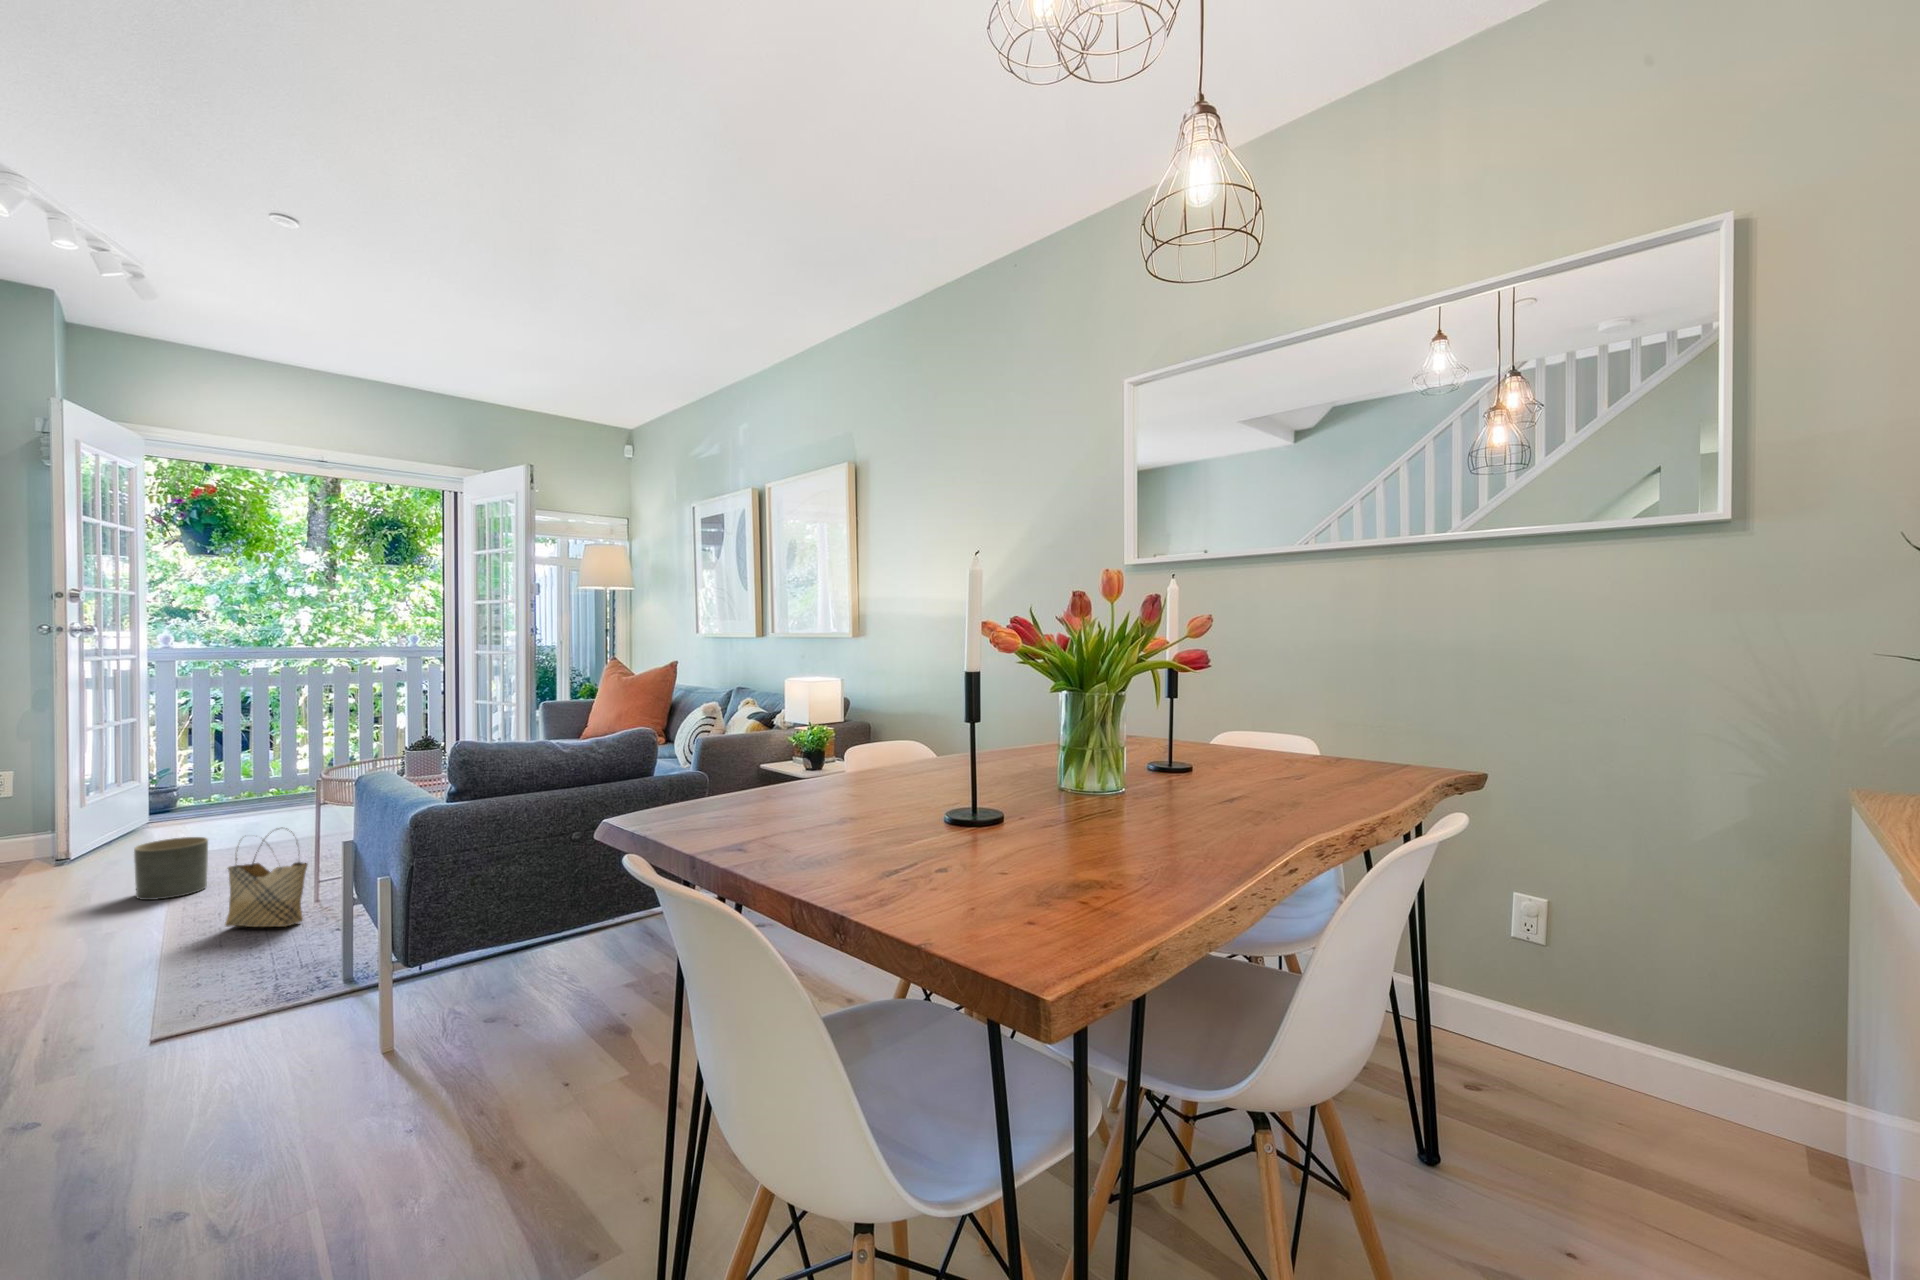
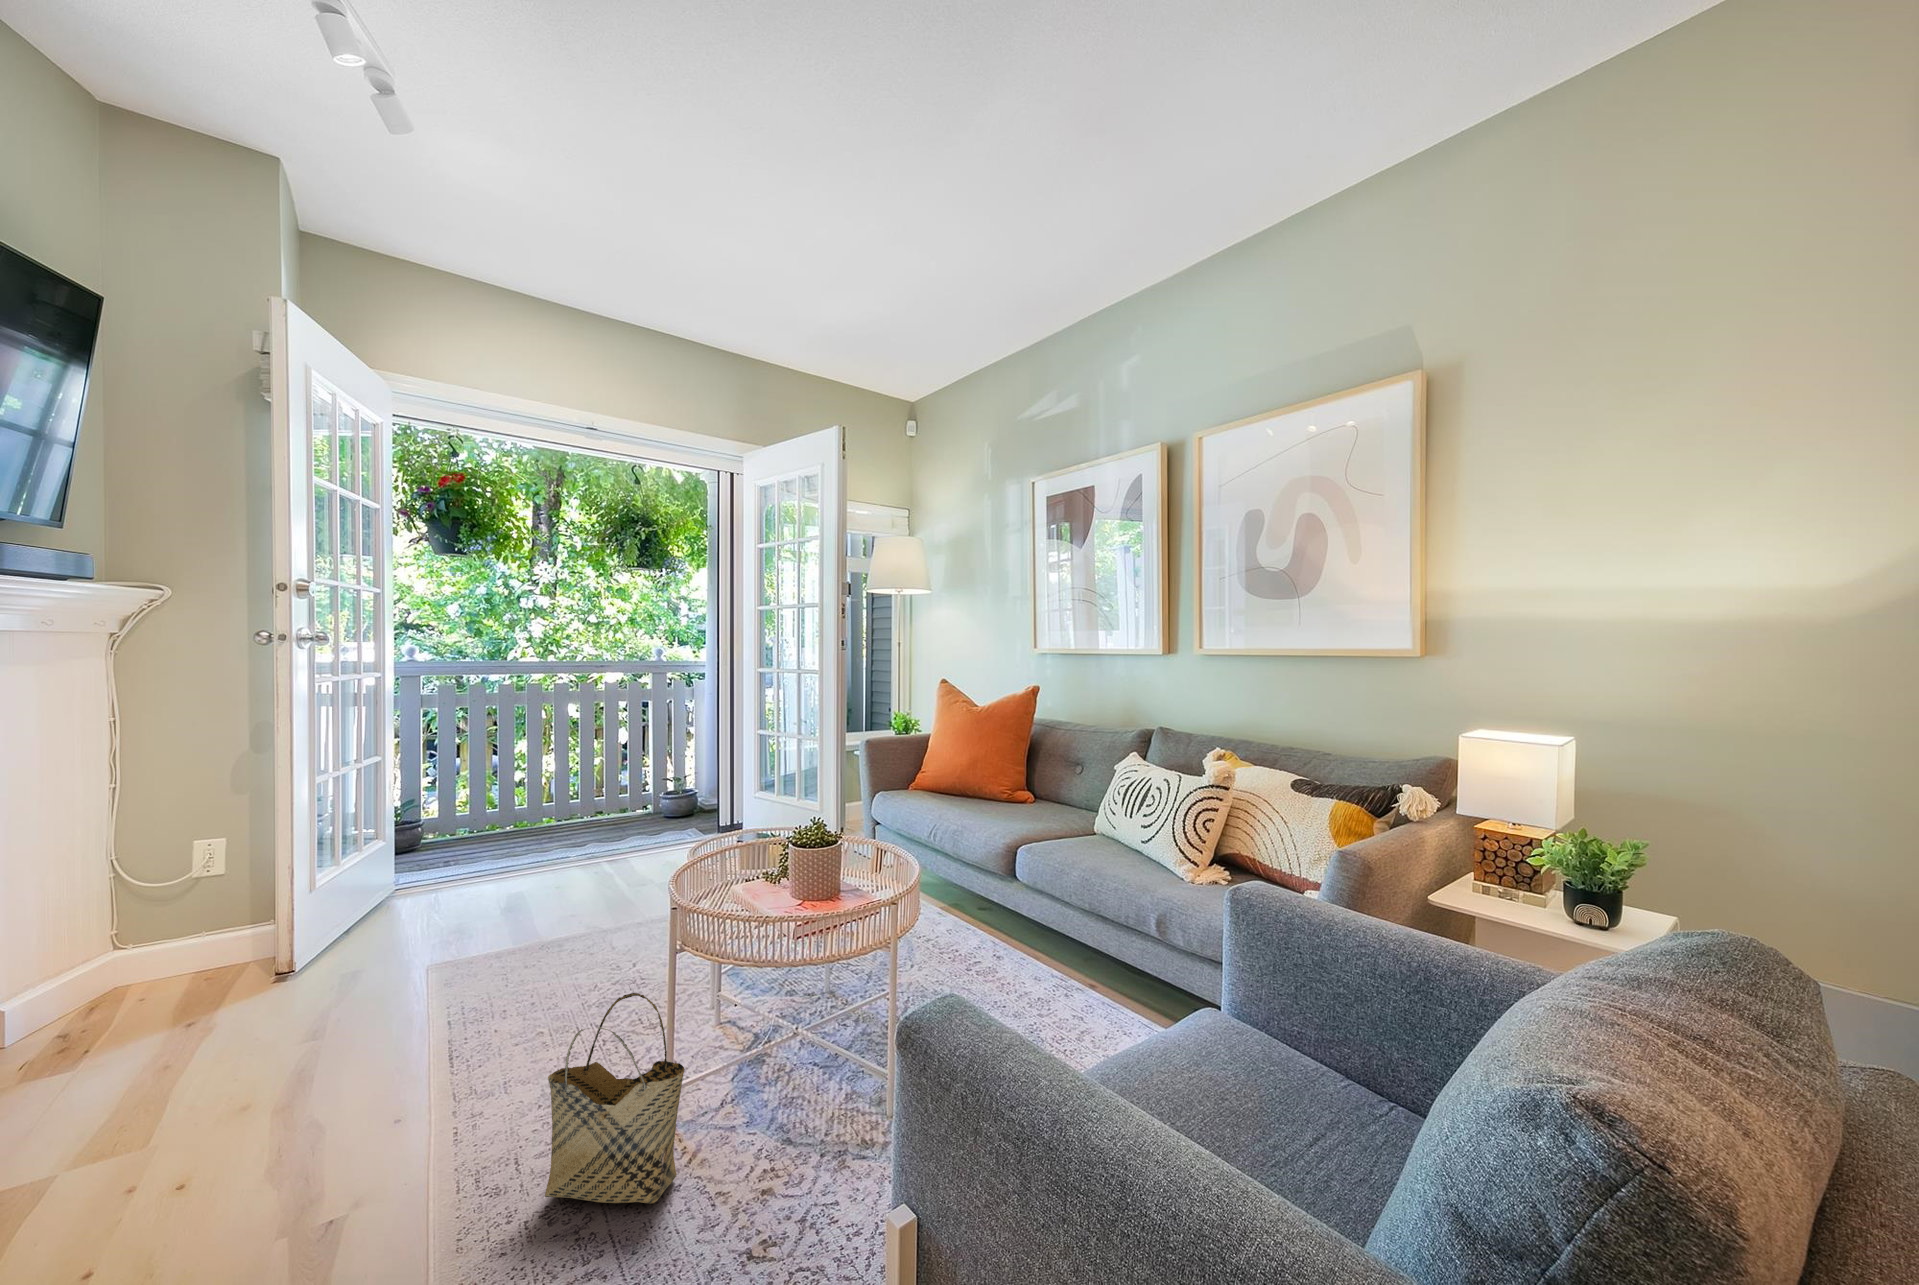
planter: present [134,837,208,900] -> none [382,959,489,1081]

